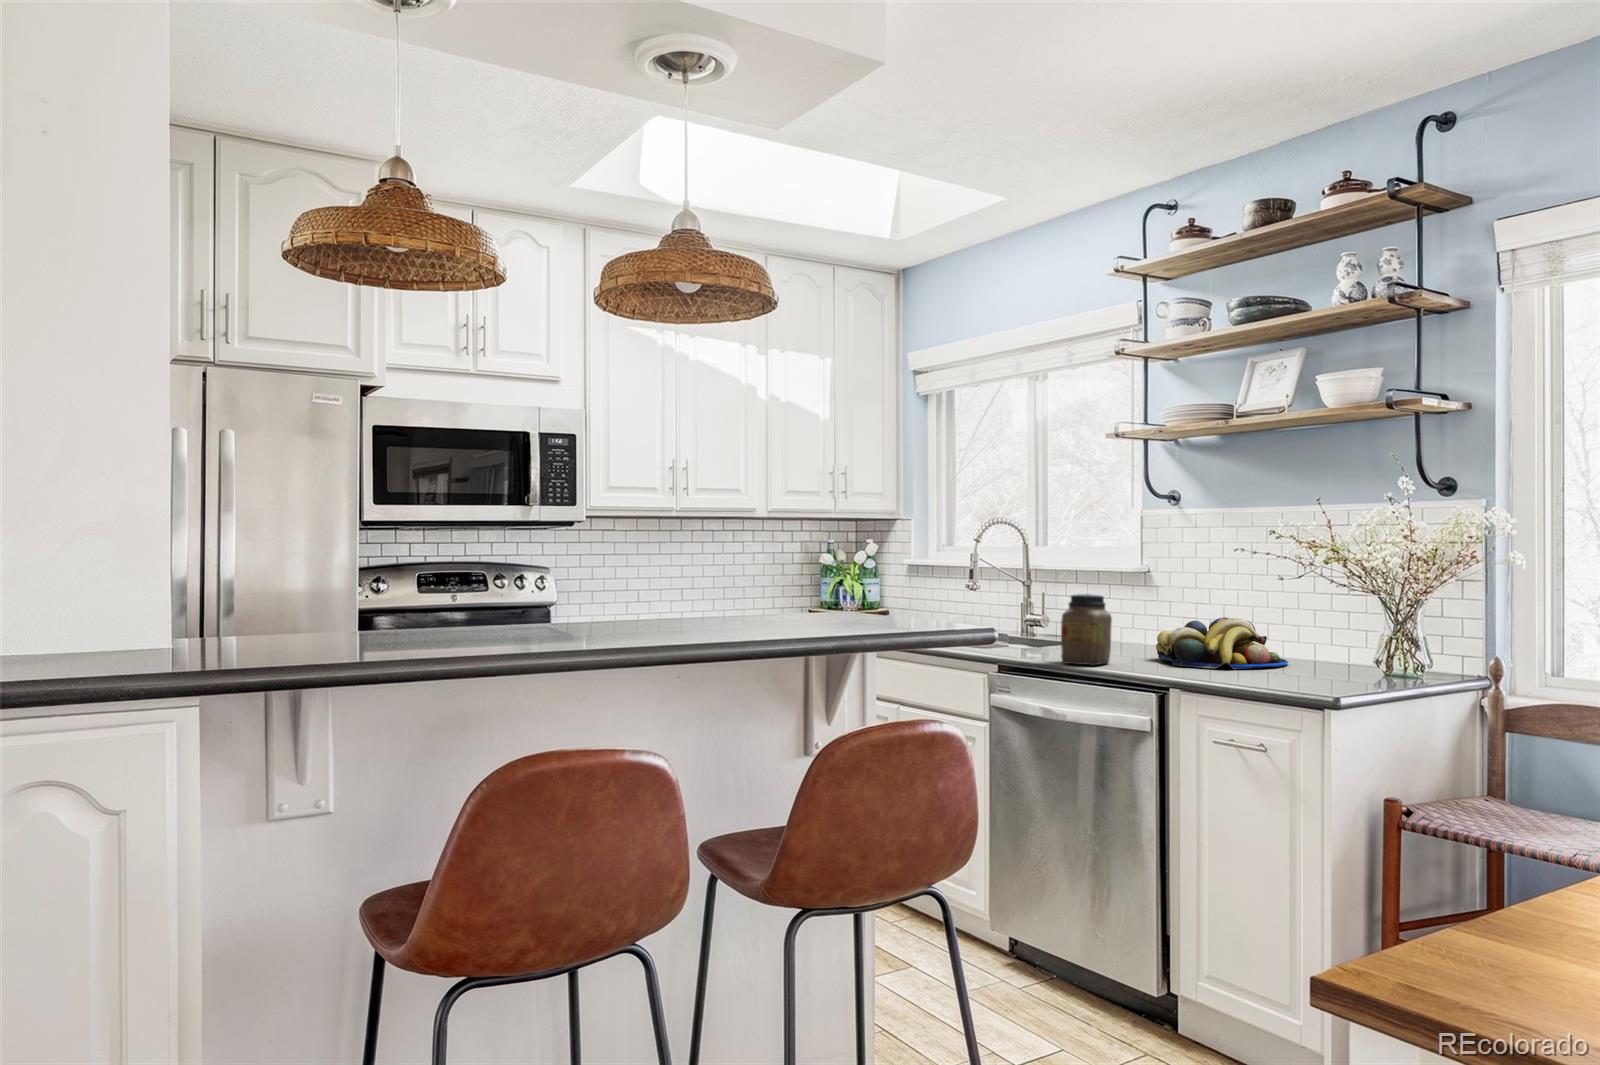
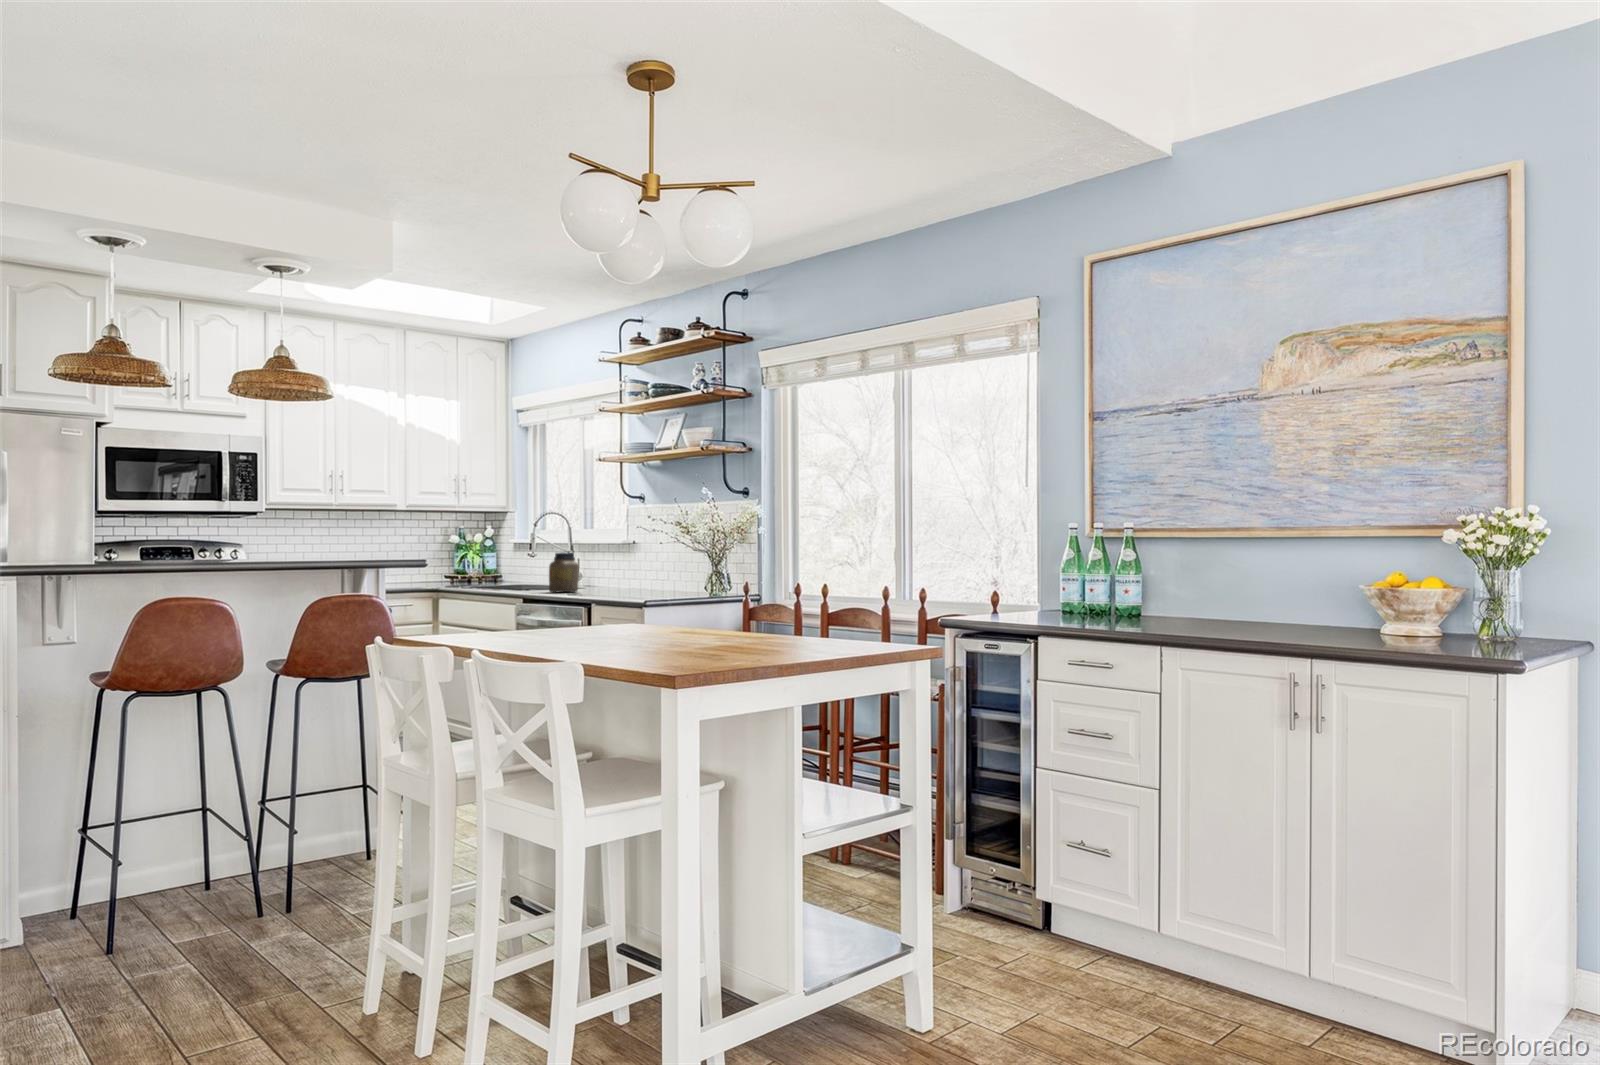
fruit bowl: present [1156,617,1288,669] -> none [608,565,677,592]

